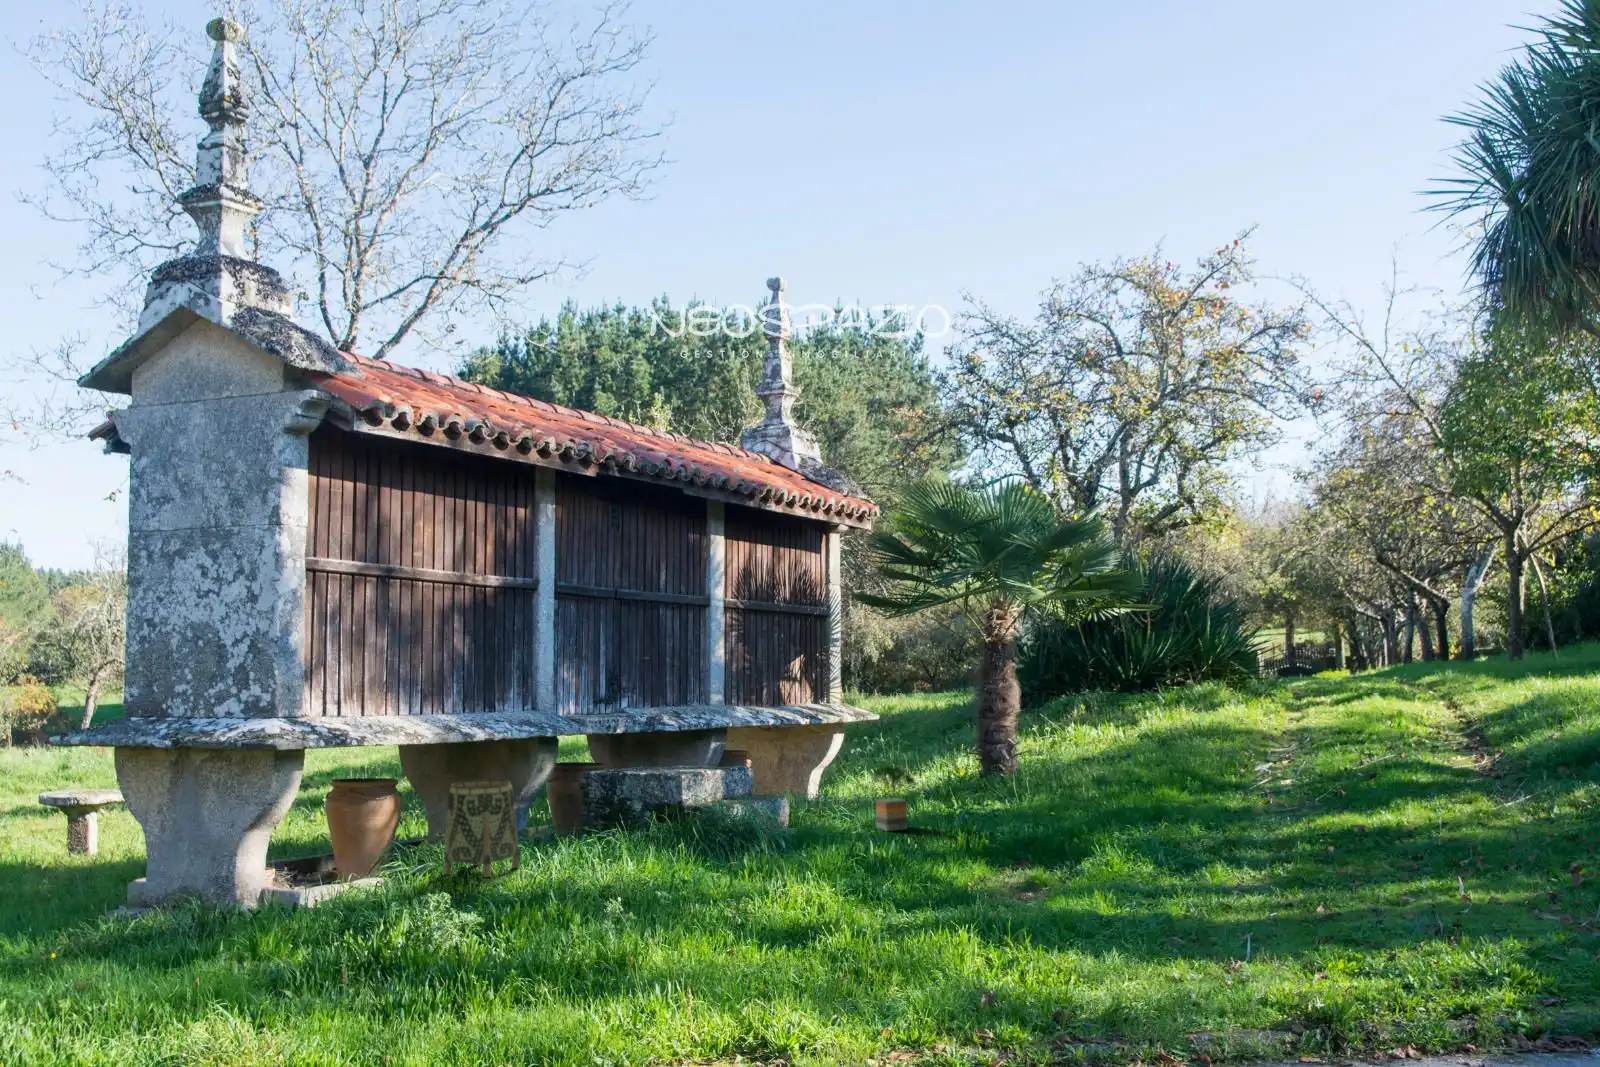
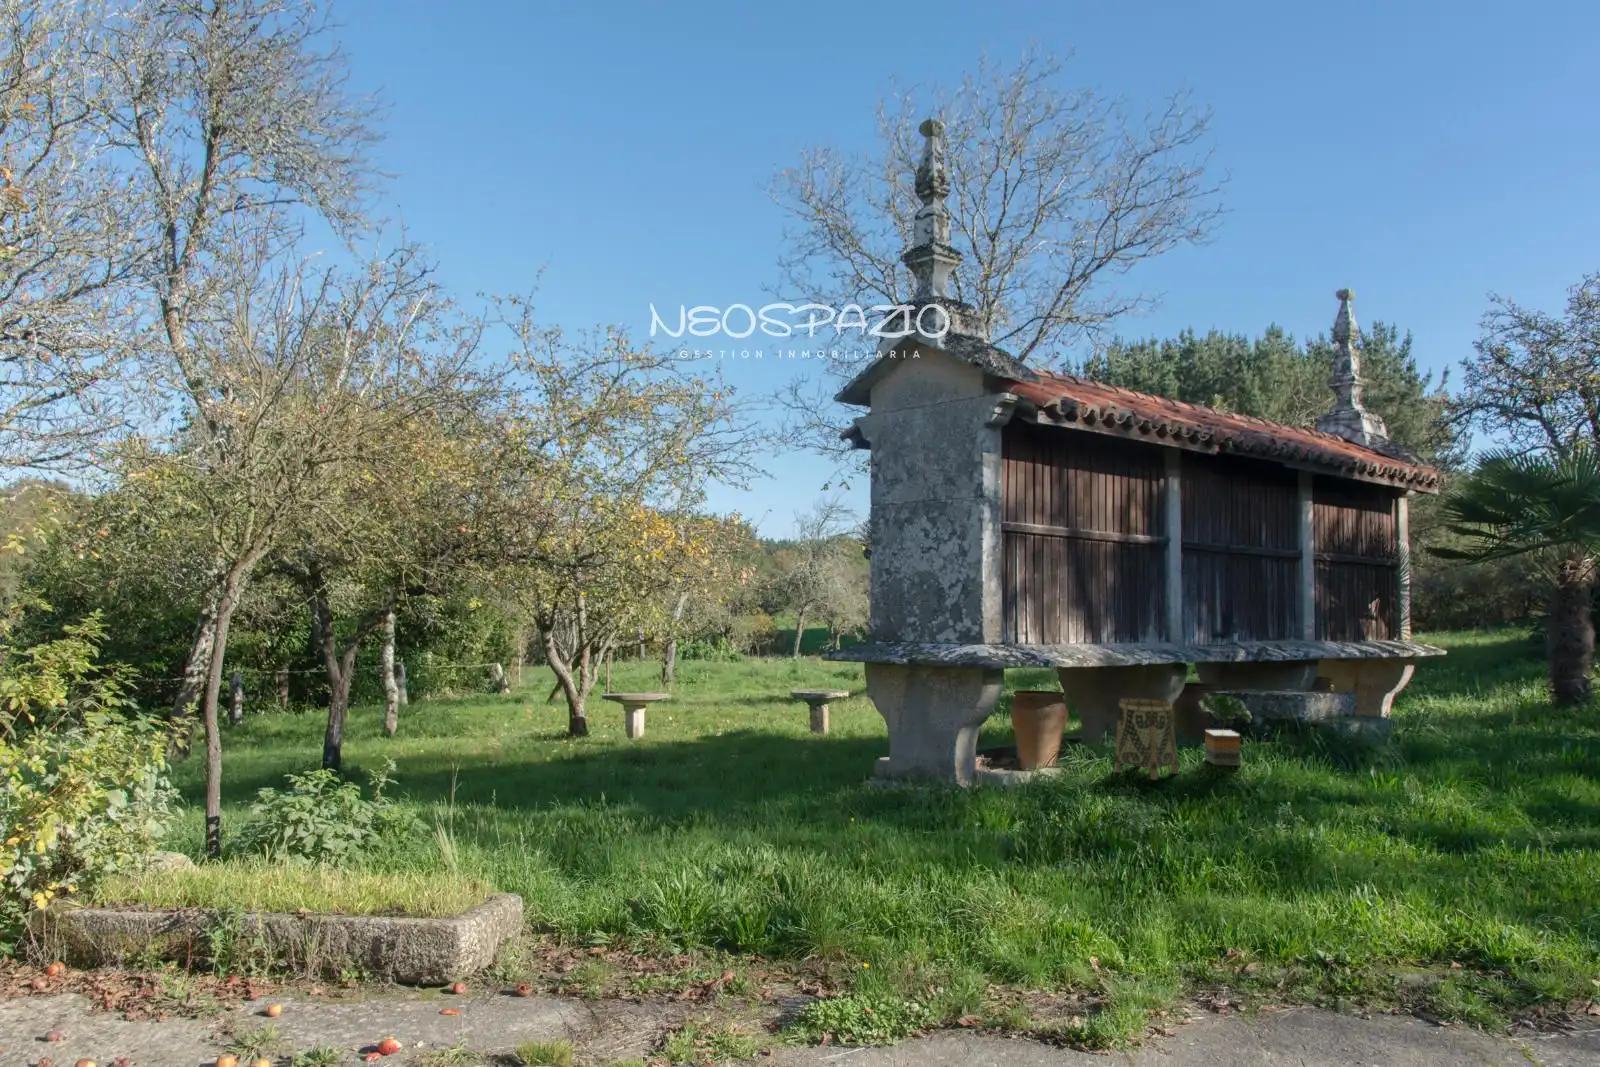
potted tree: present [871,765,915,831] -> present [1200,695,1251,766]

